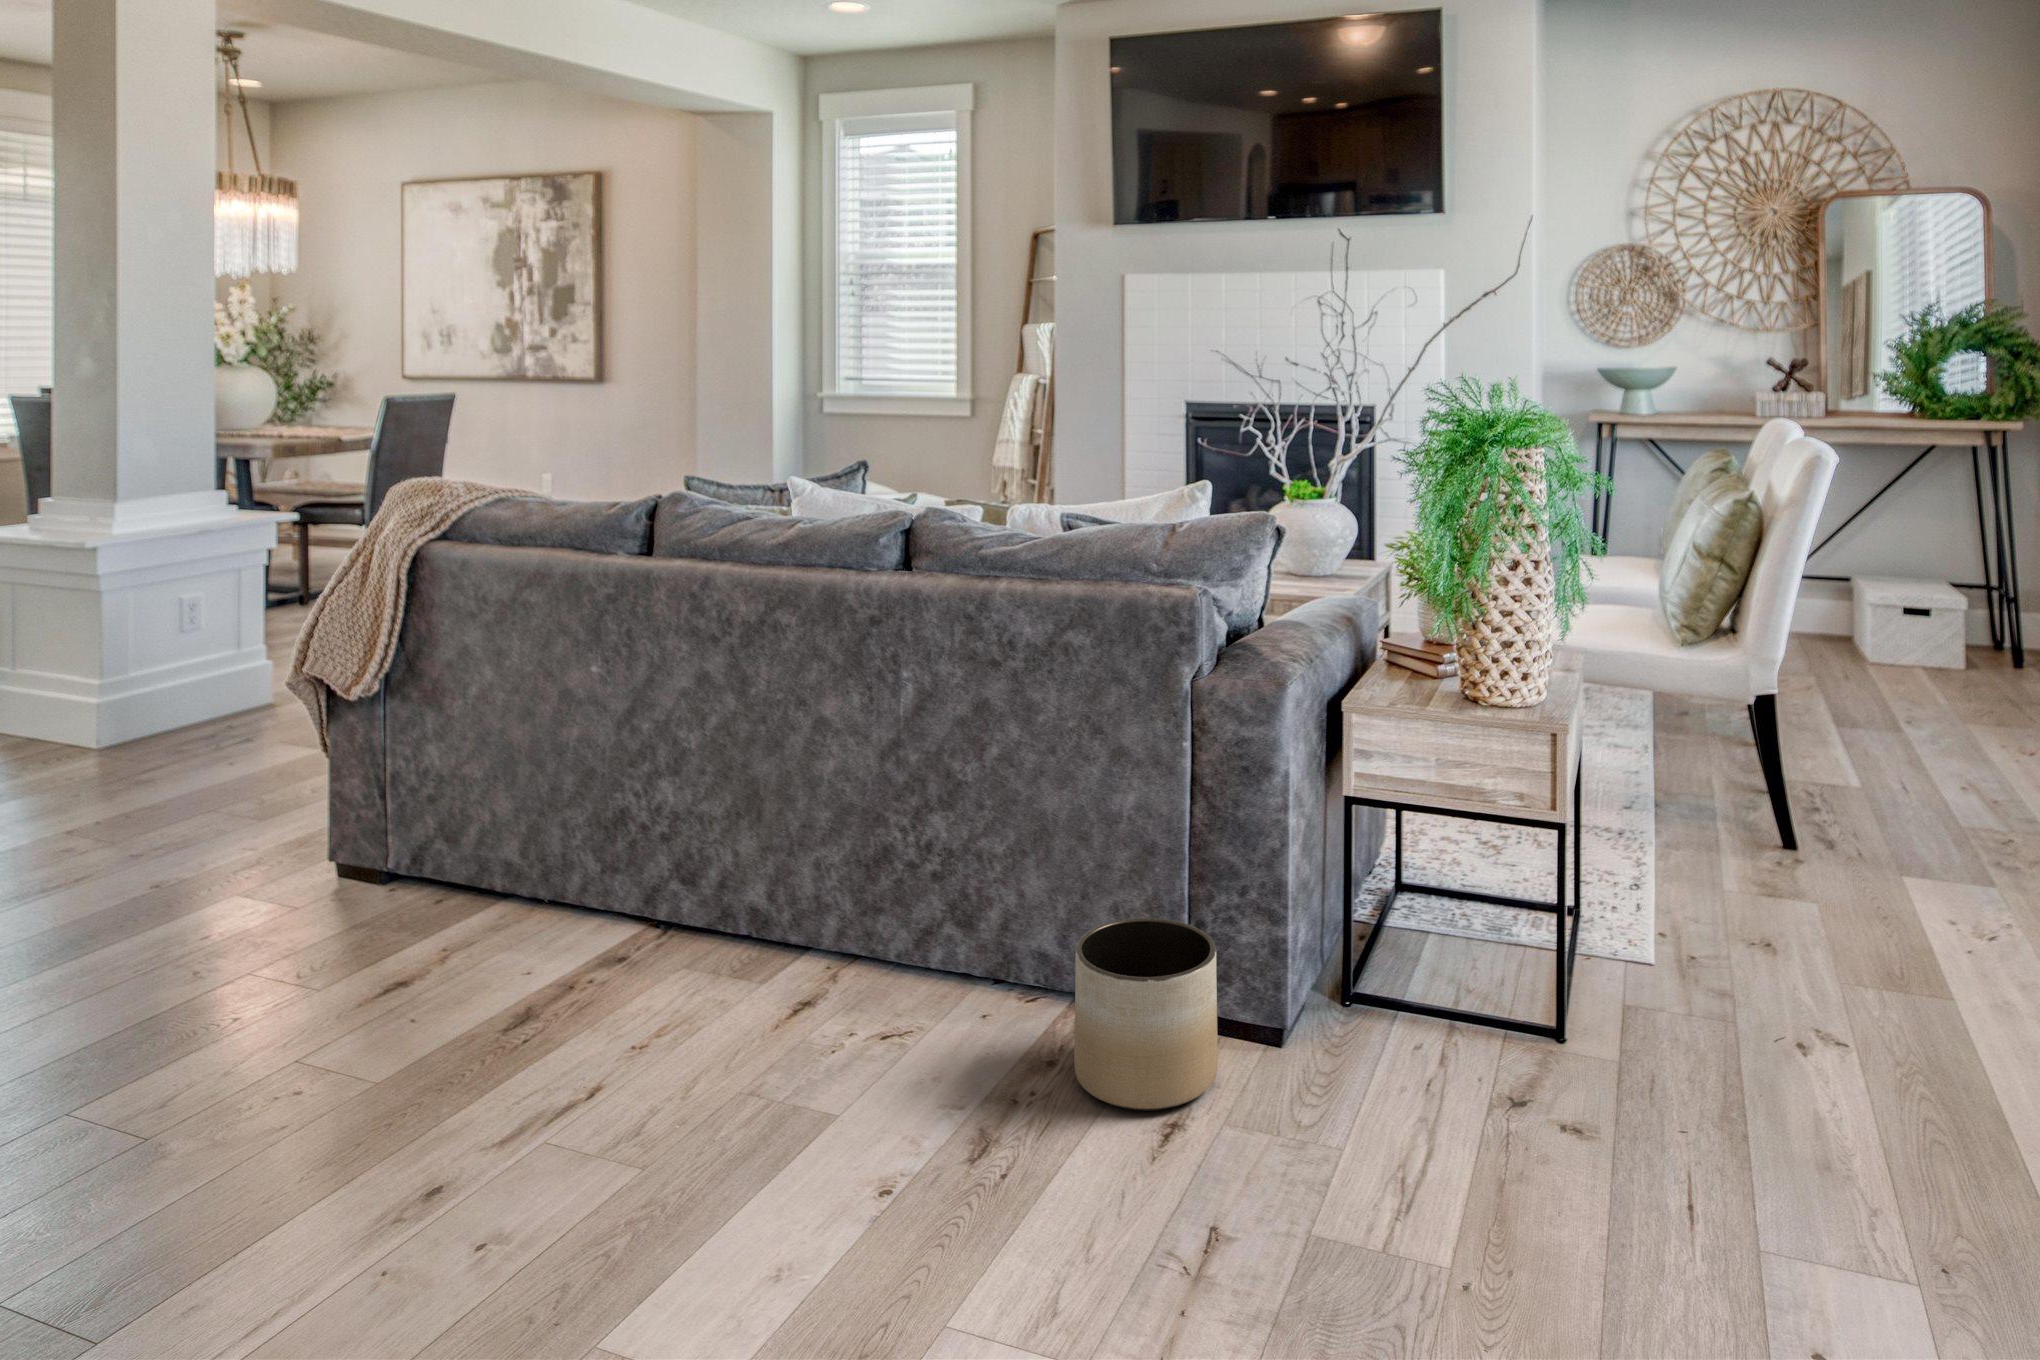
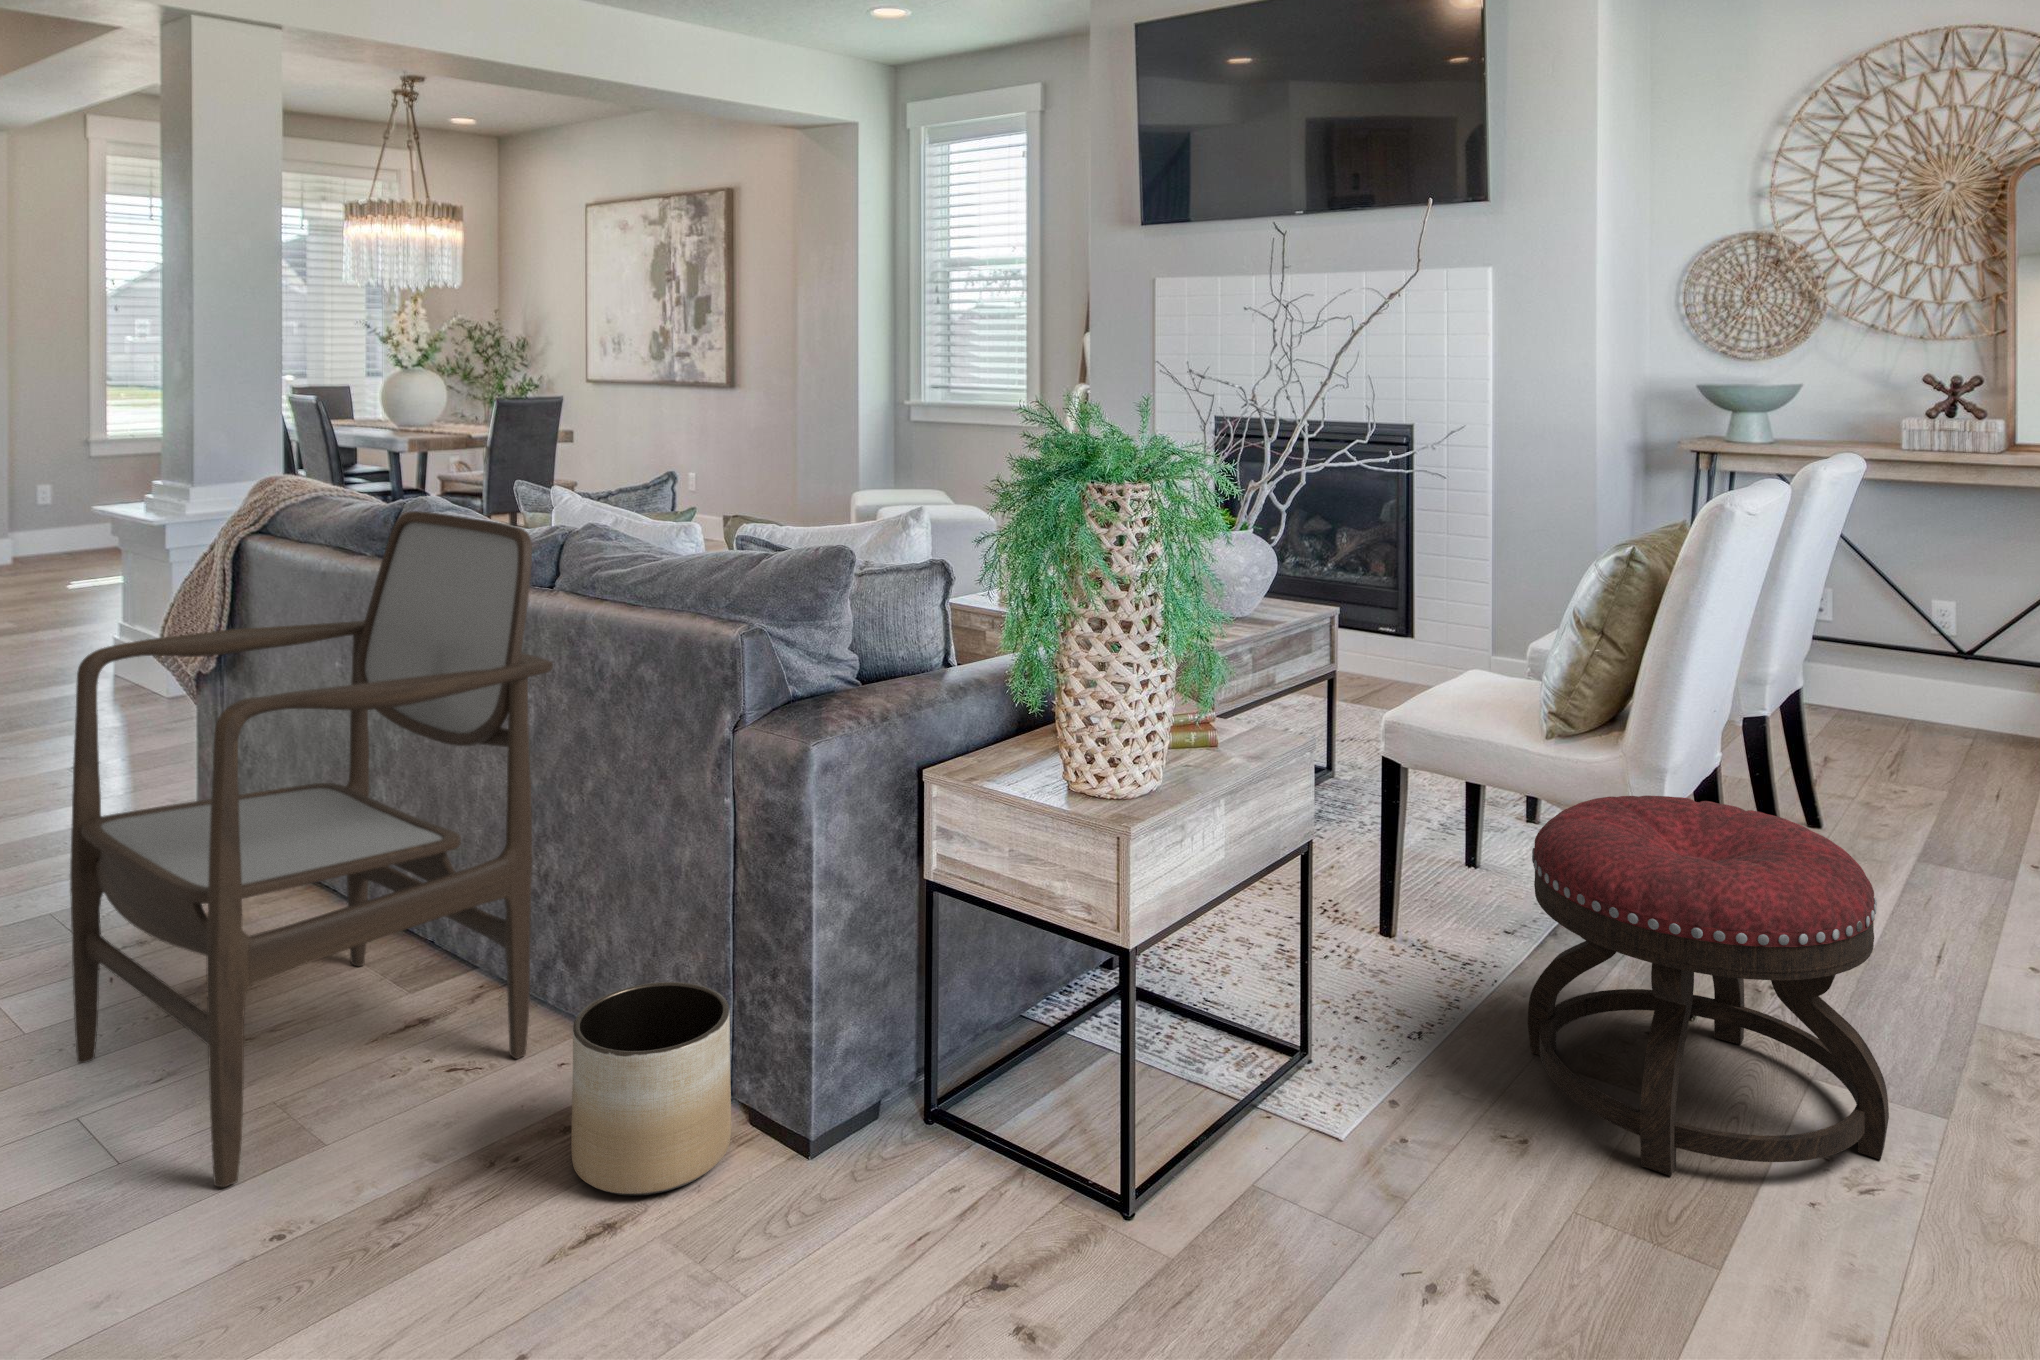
armchair: none [447,498,950,1179] -> present [70,511,553,1187]
ottoman: none [1718,679,1997,954] -> present [1528,796,1889,1176]

